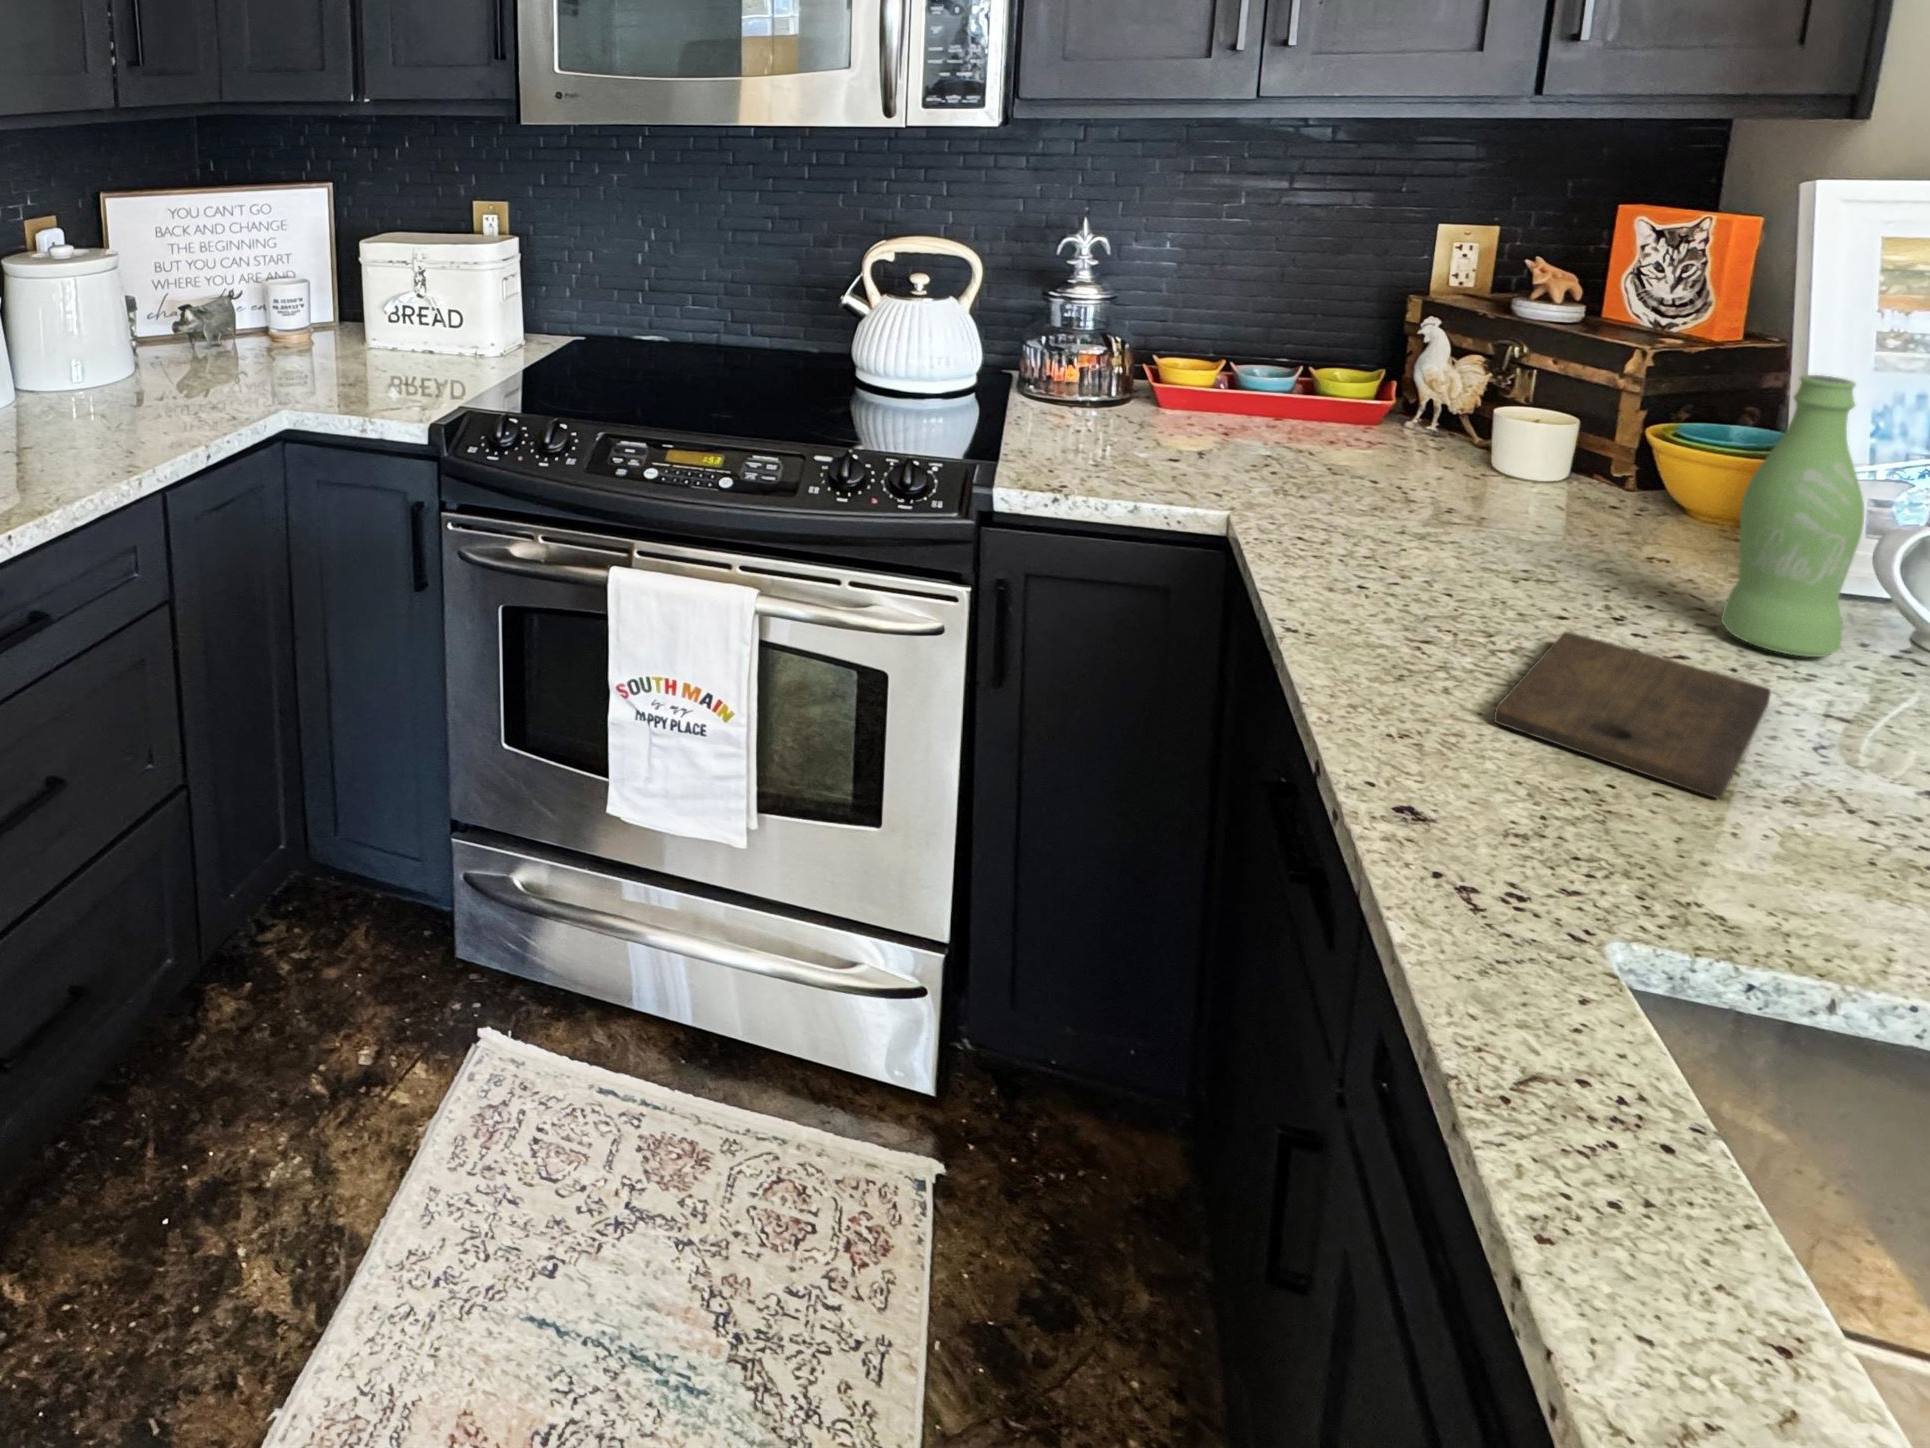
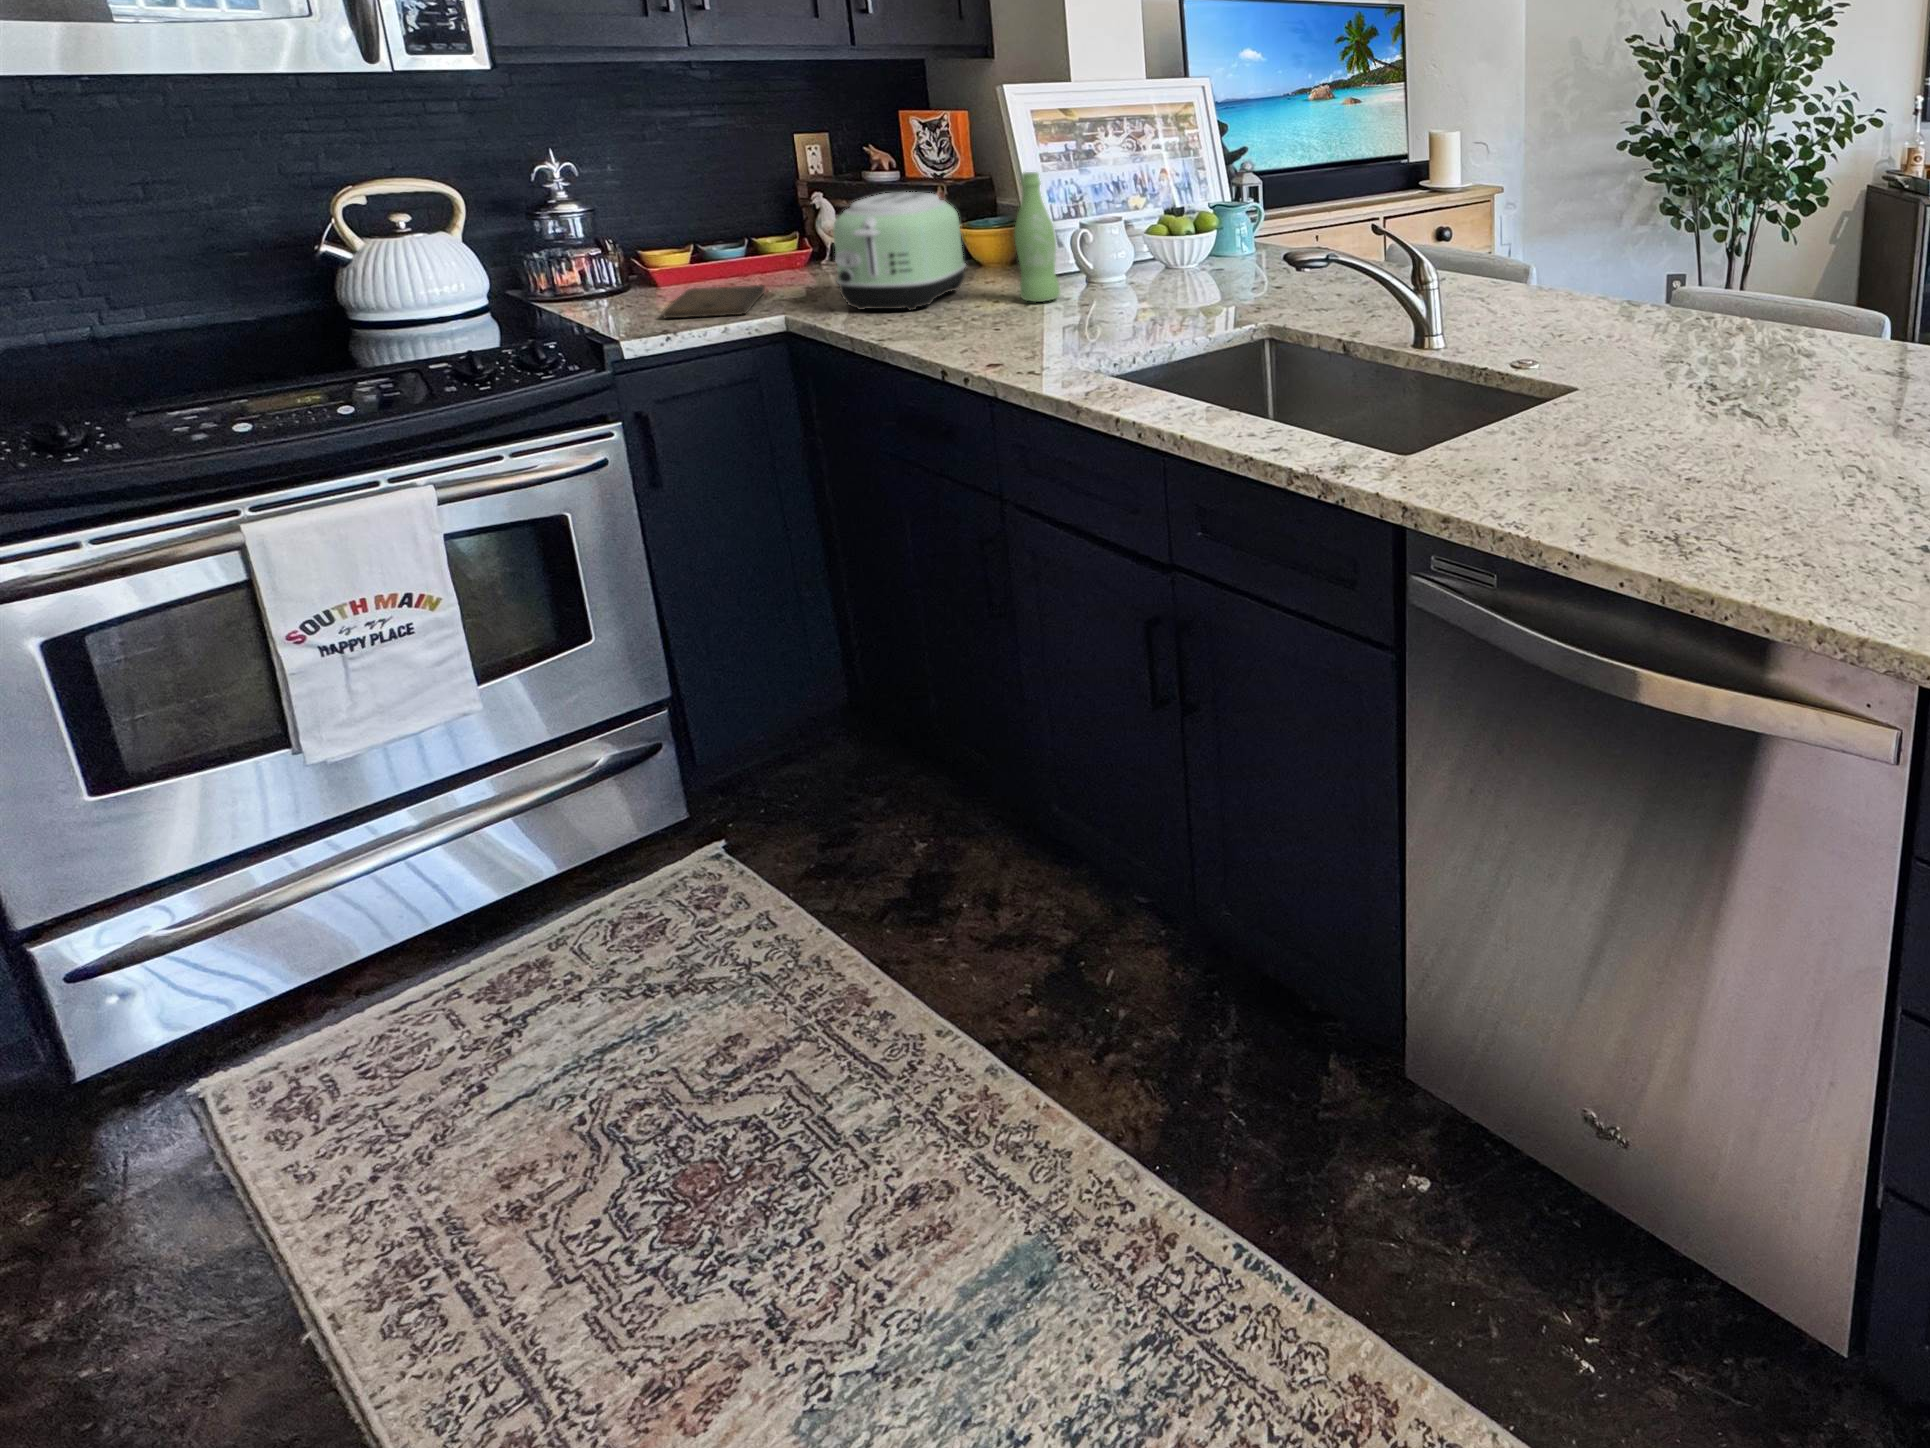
toaster: none [1339,354,1630,572] -> present [833,192,966,310]
cutting board: present [1494,632,1771,798] -> present [663,285,765,318]

